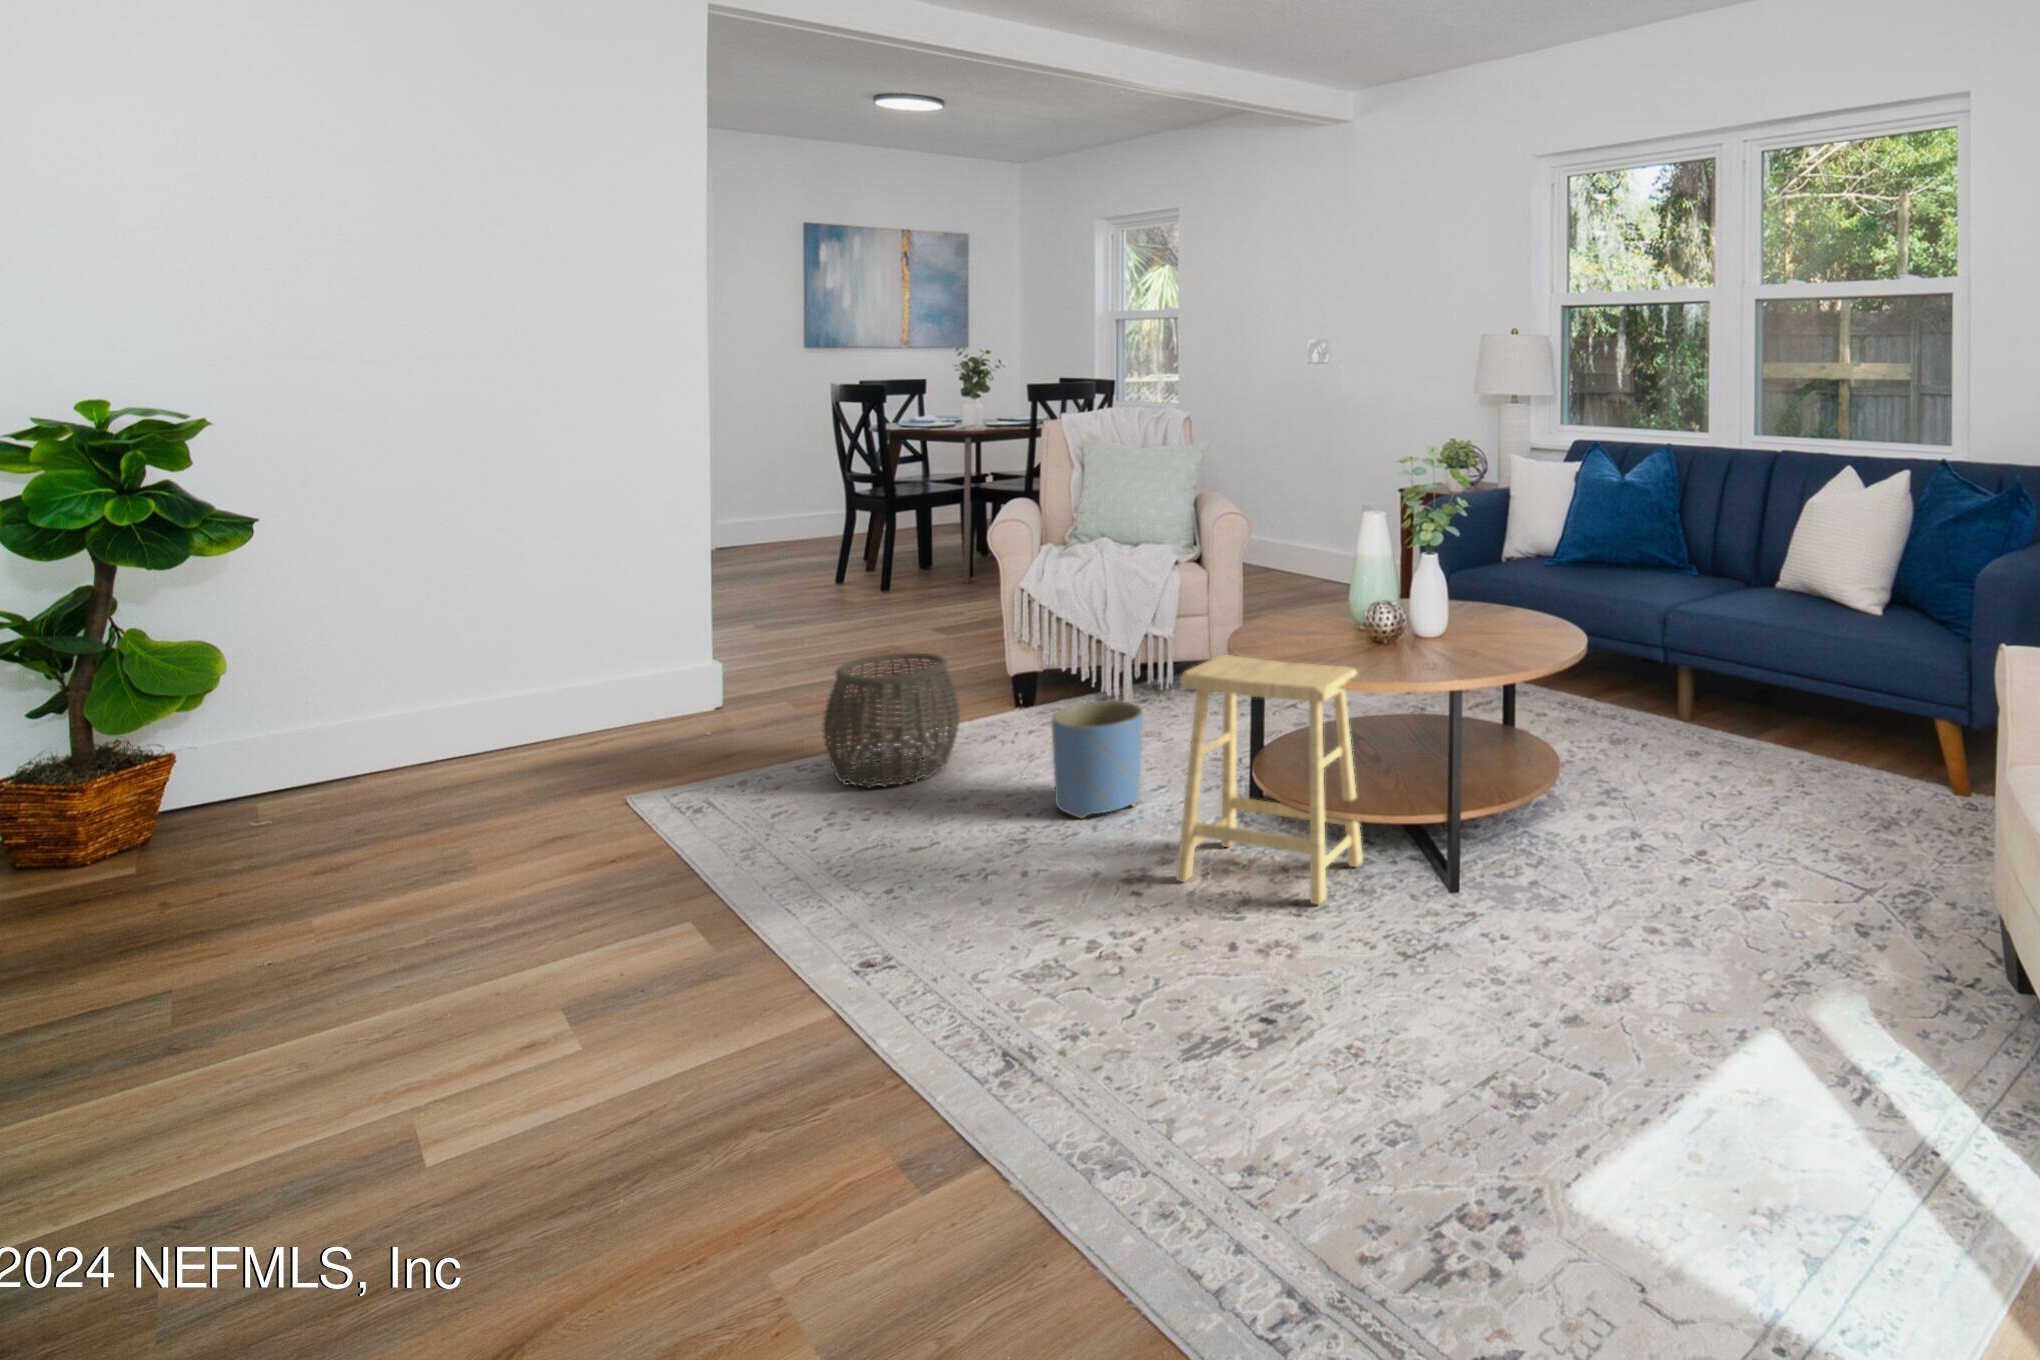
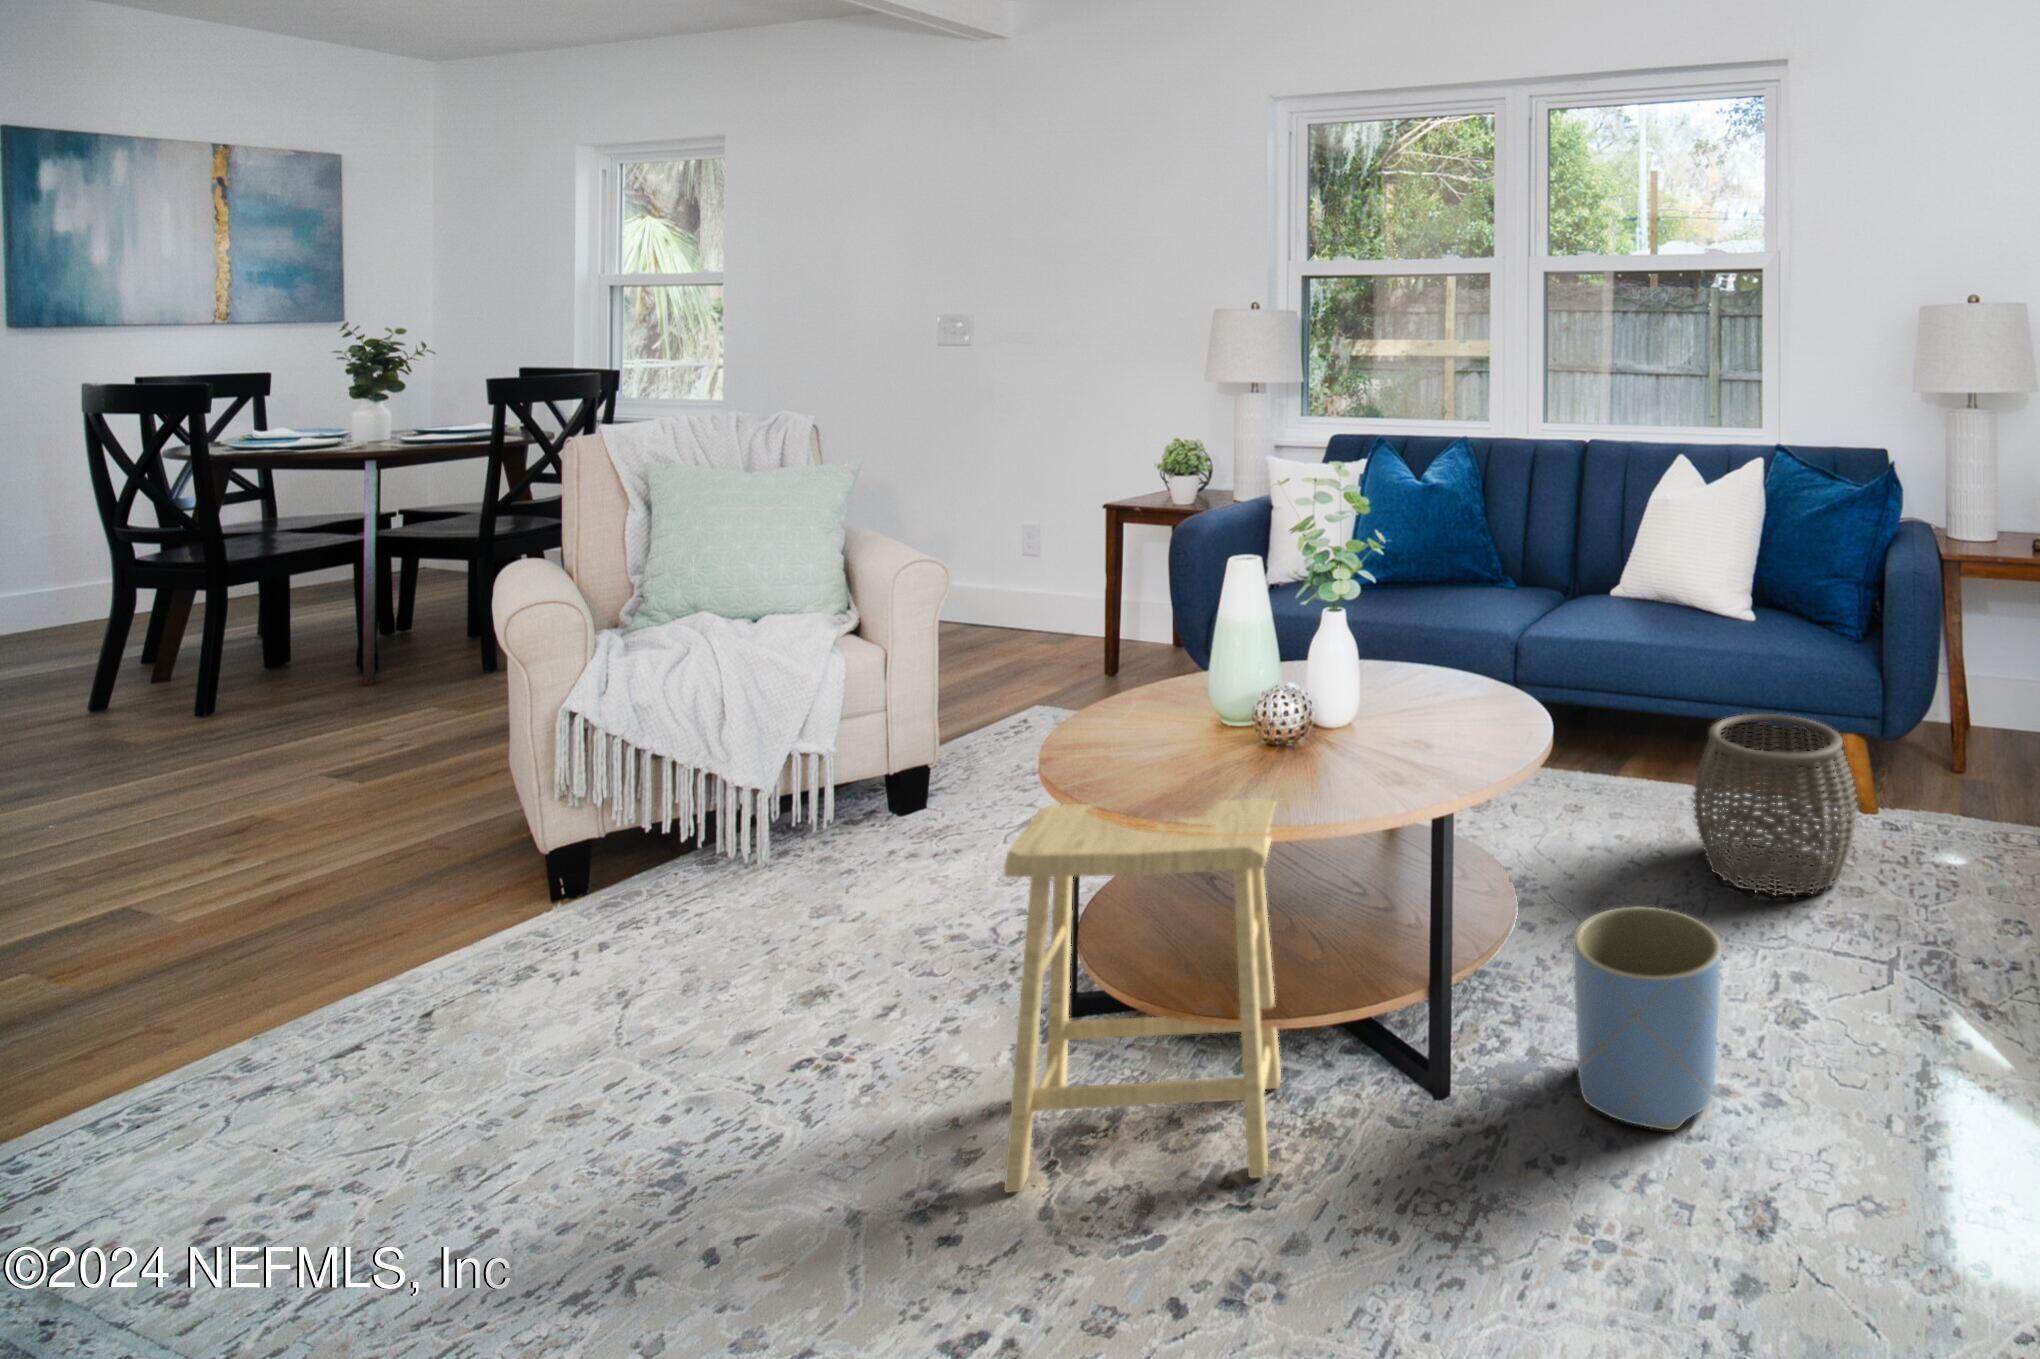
woven basket: present [823,653,960,788] -> present [1693,714,1859,897]
planter: present [1052,701,1143,818] -> present [1573,907,1721,1130]

